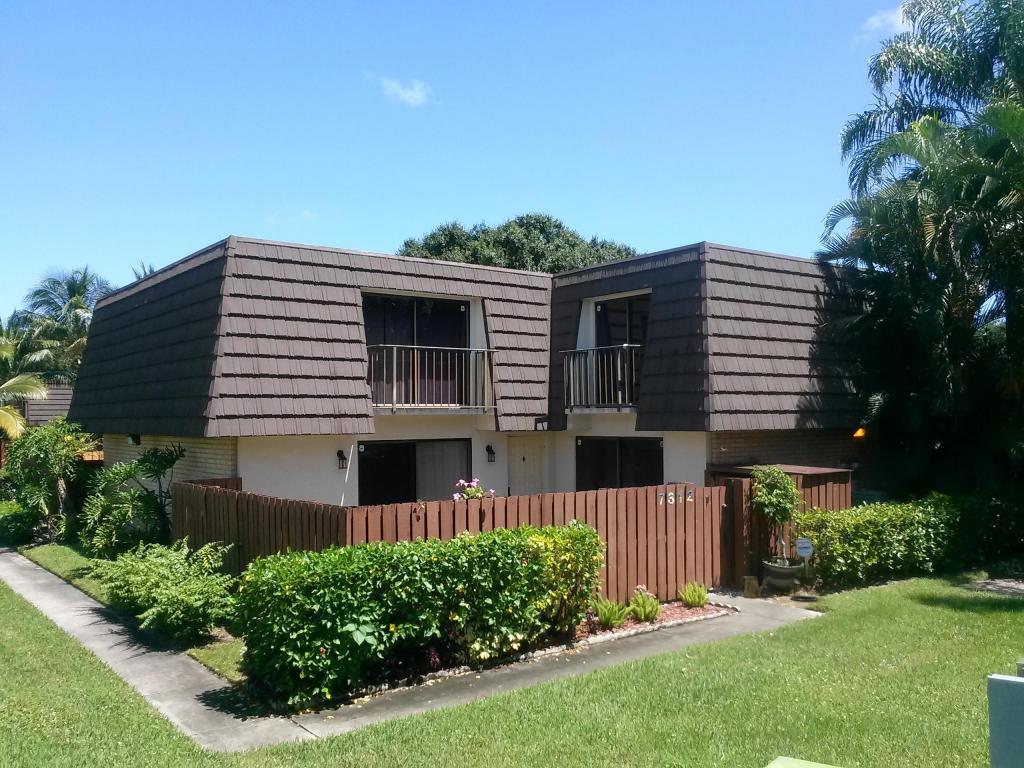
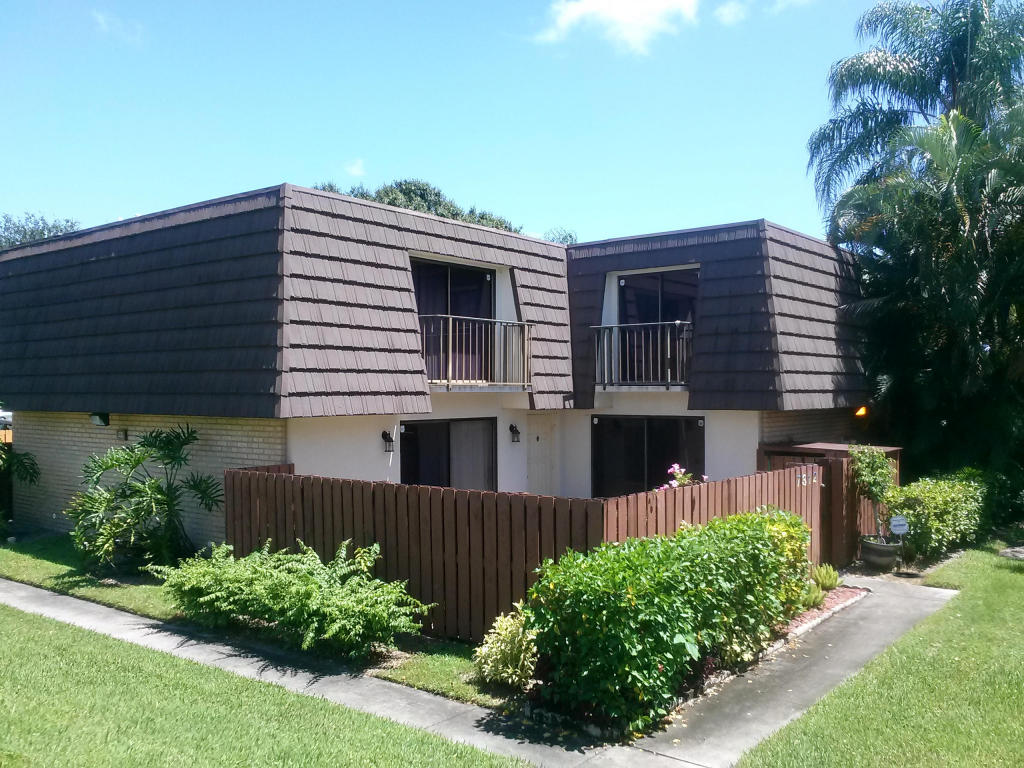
watering can: present [741,576,770,598] -> none [840,555,877,576]

